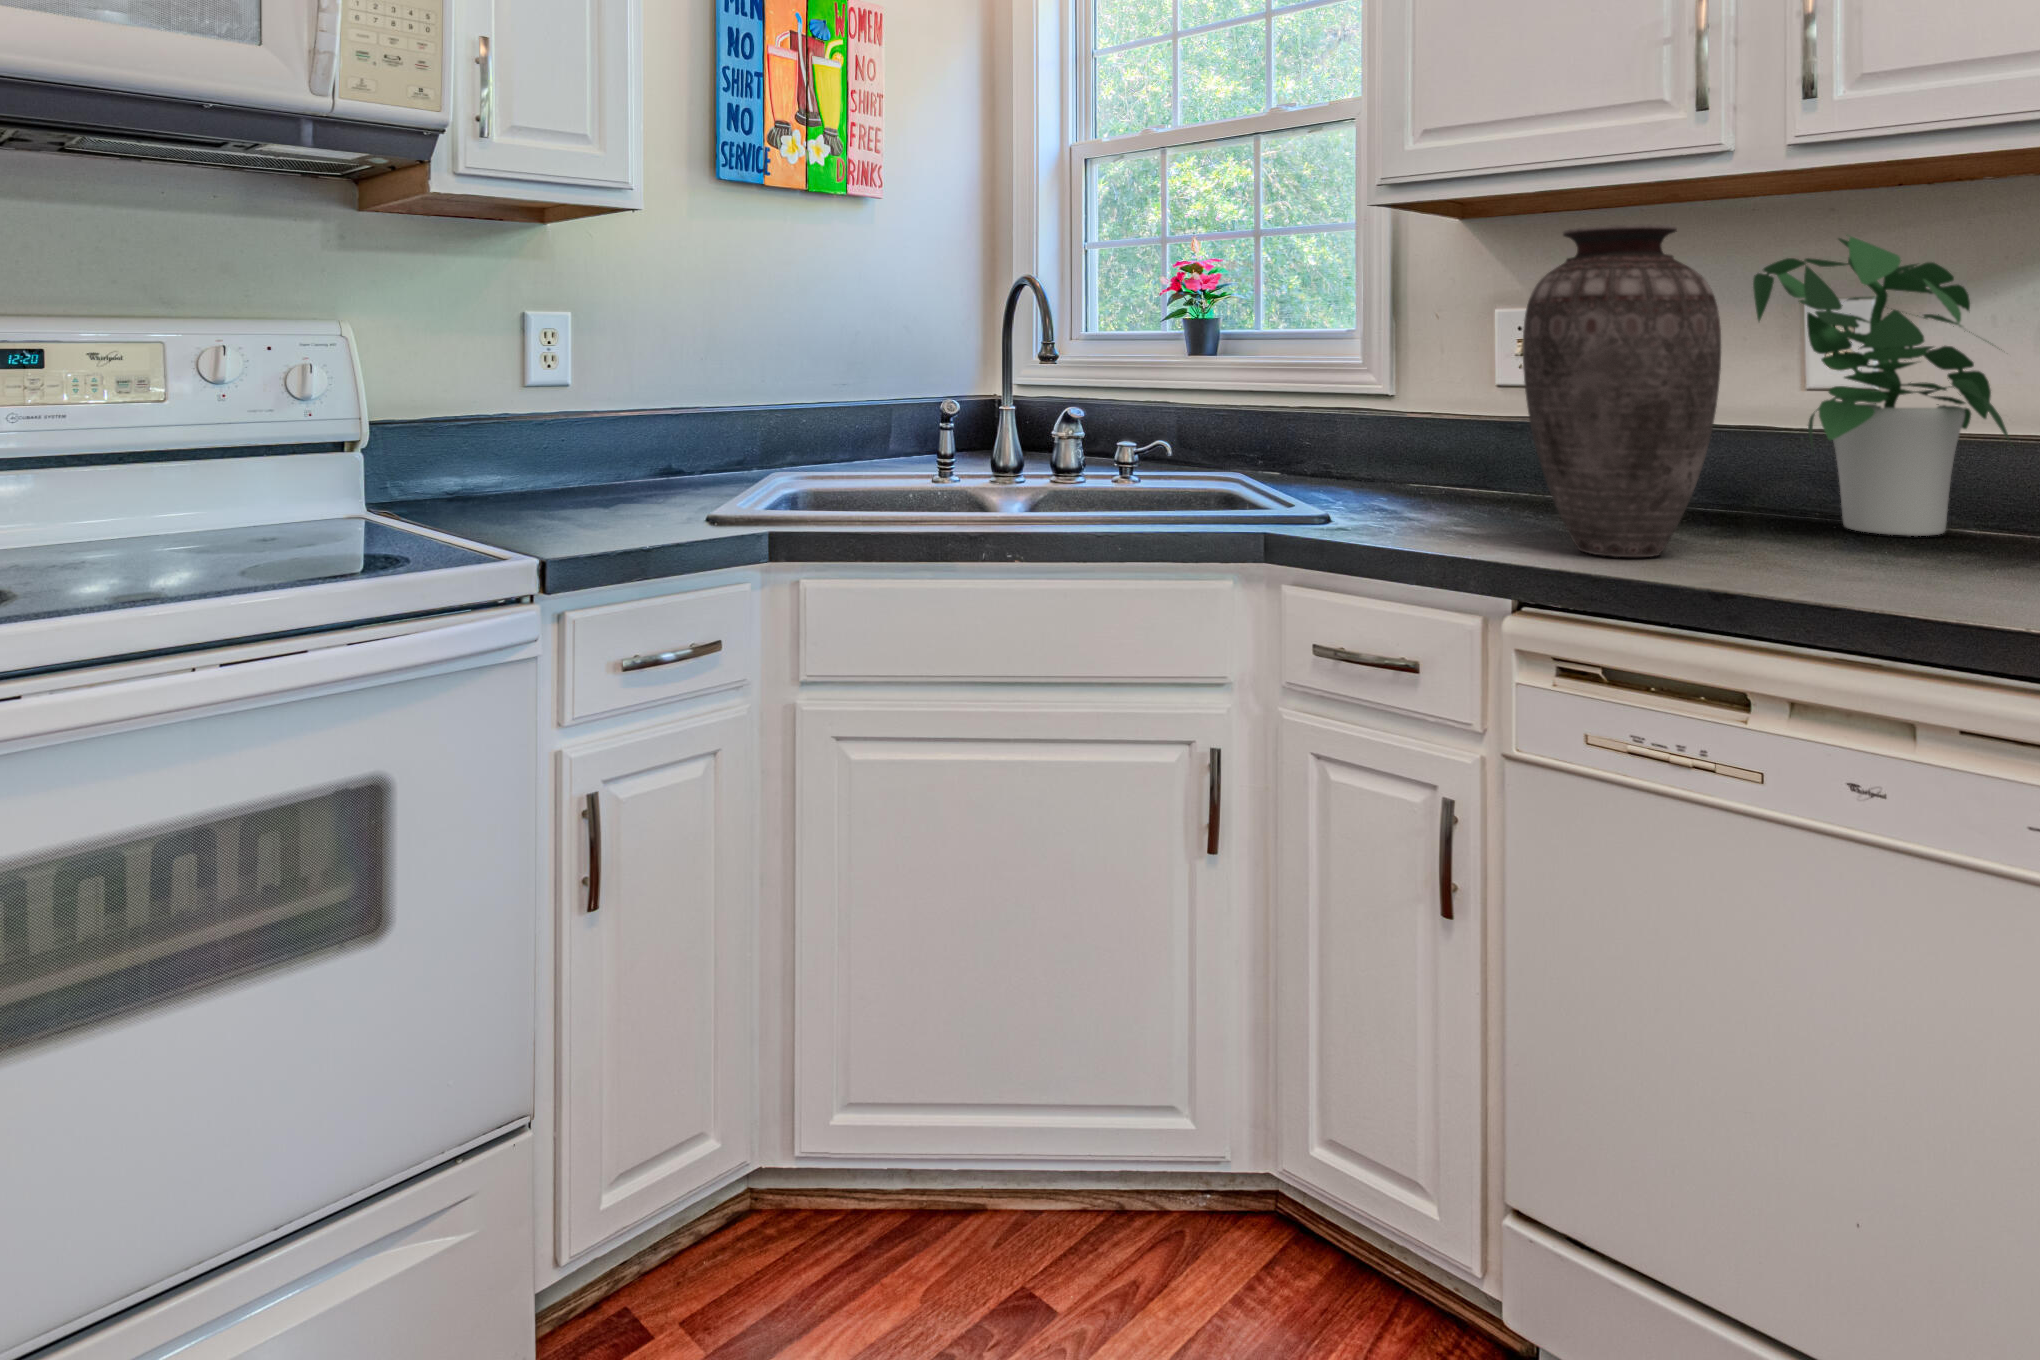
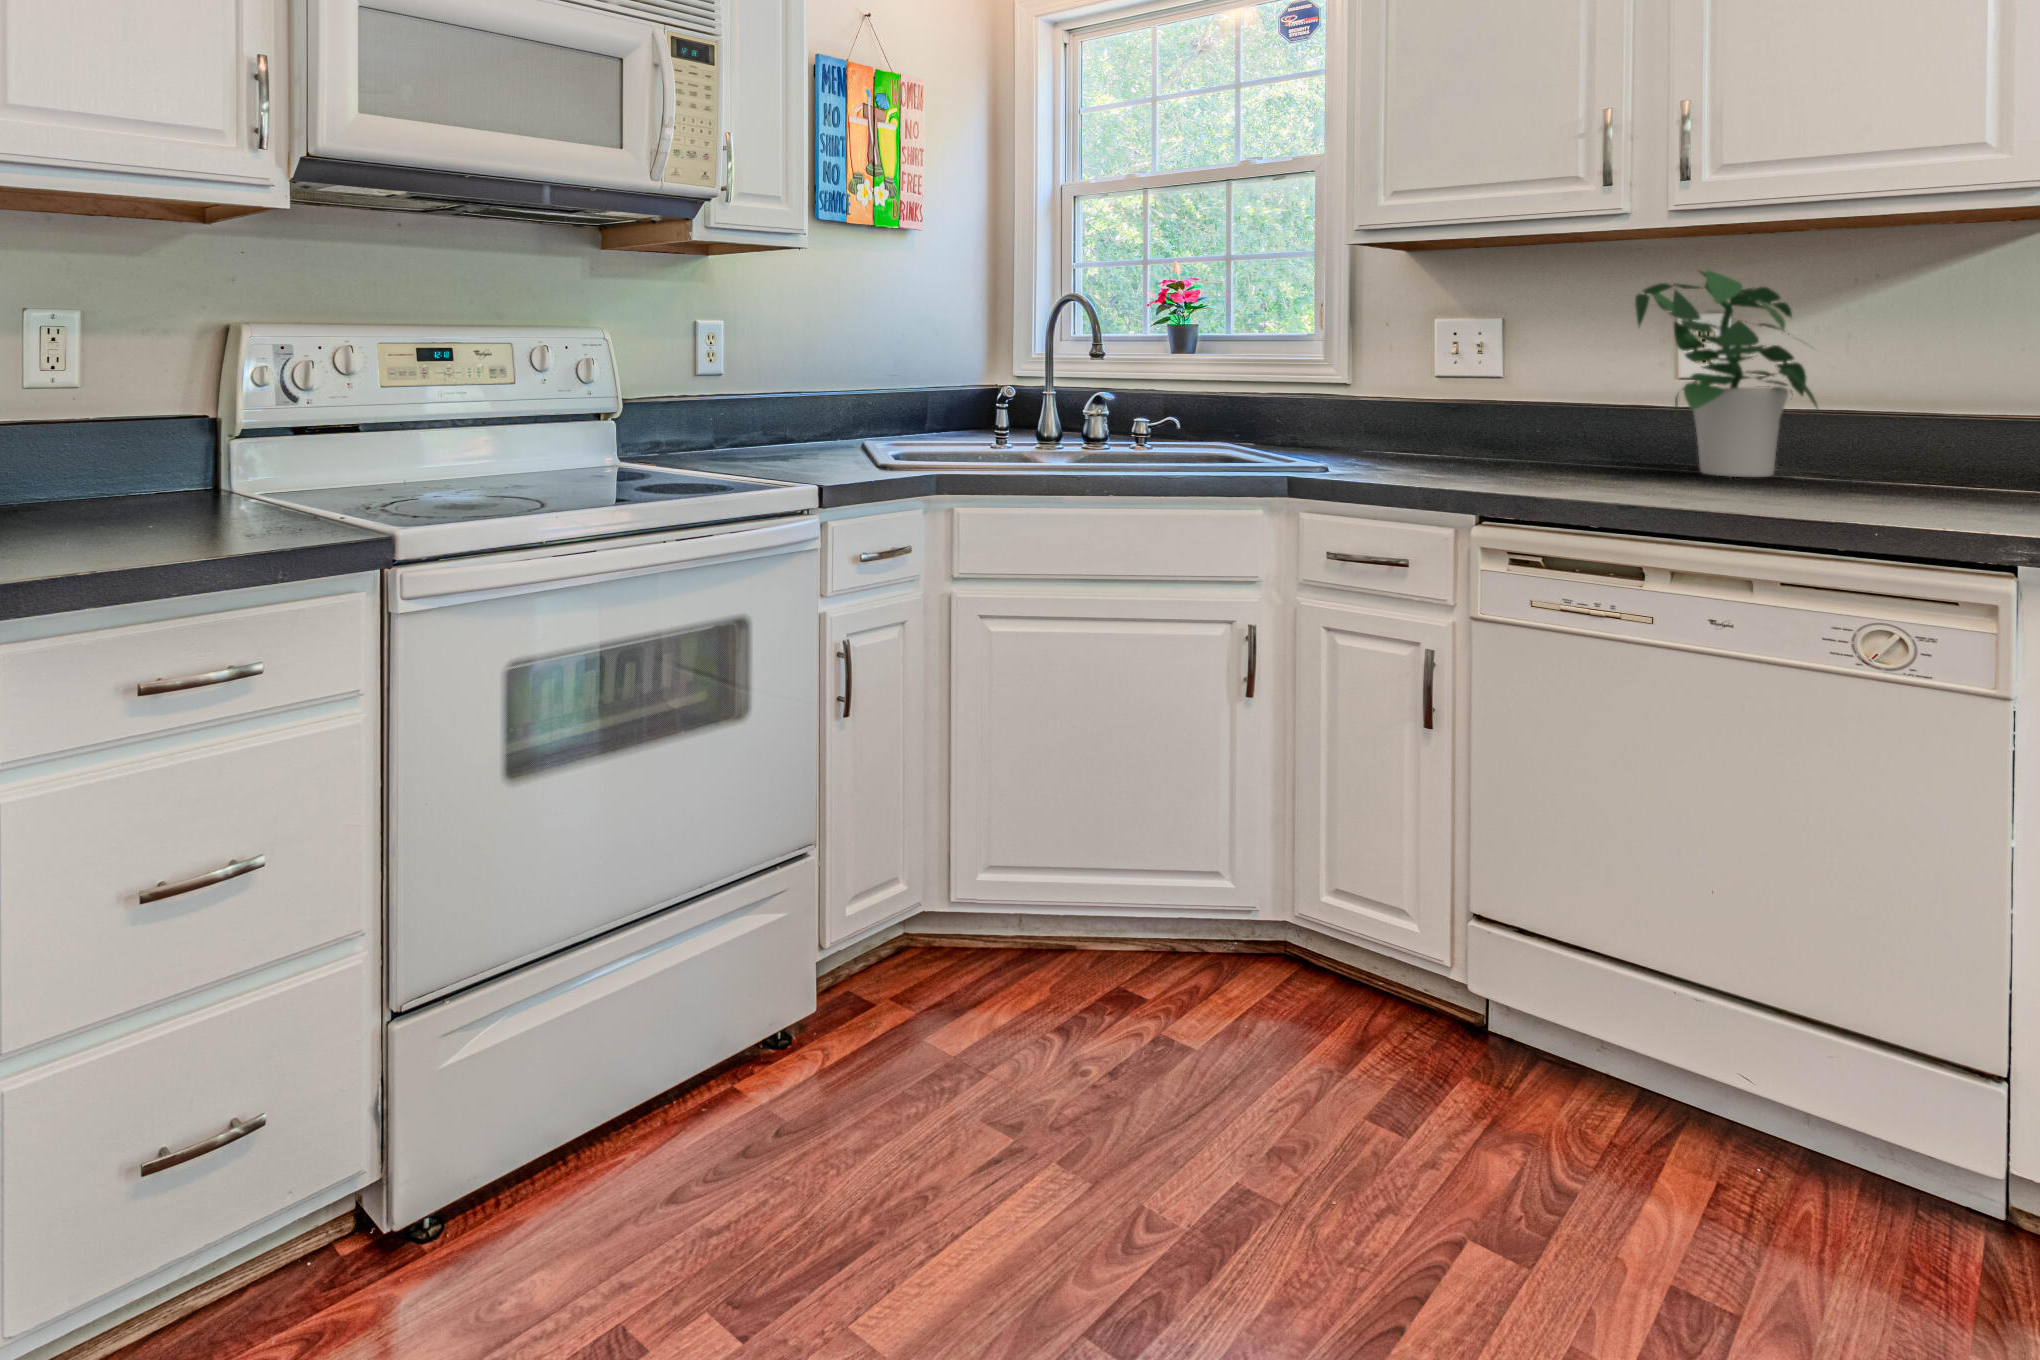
vase: present [1523,225,1721,557] -> none [1478,264,1619,487]

